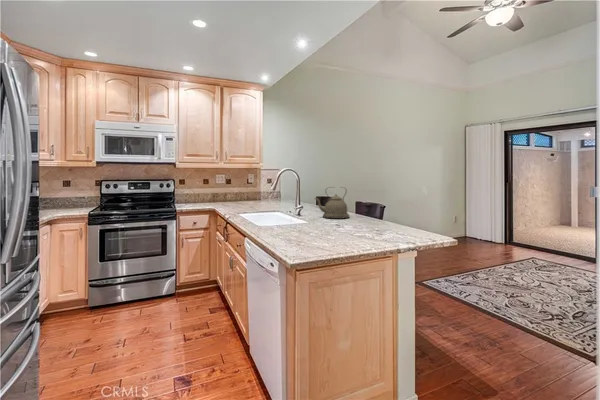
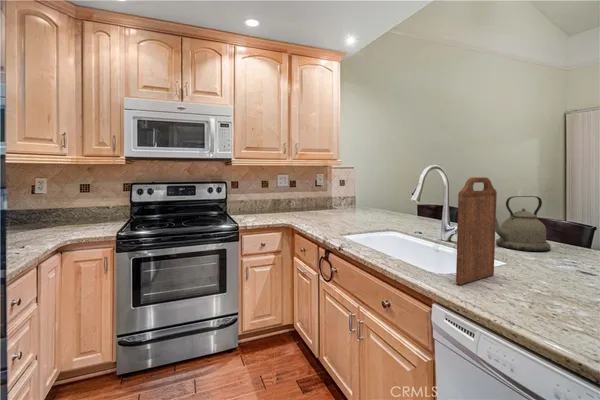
cutting board: none [257,175,286,229] -> present [456,177,497,285]

